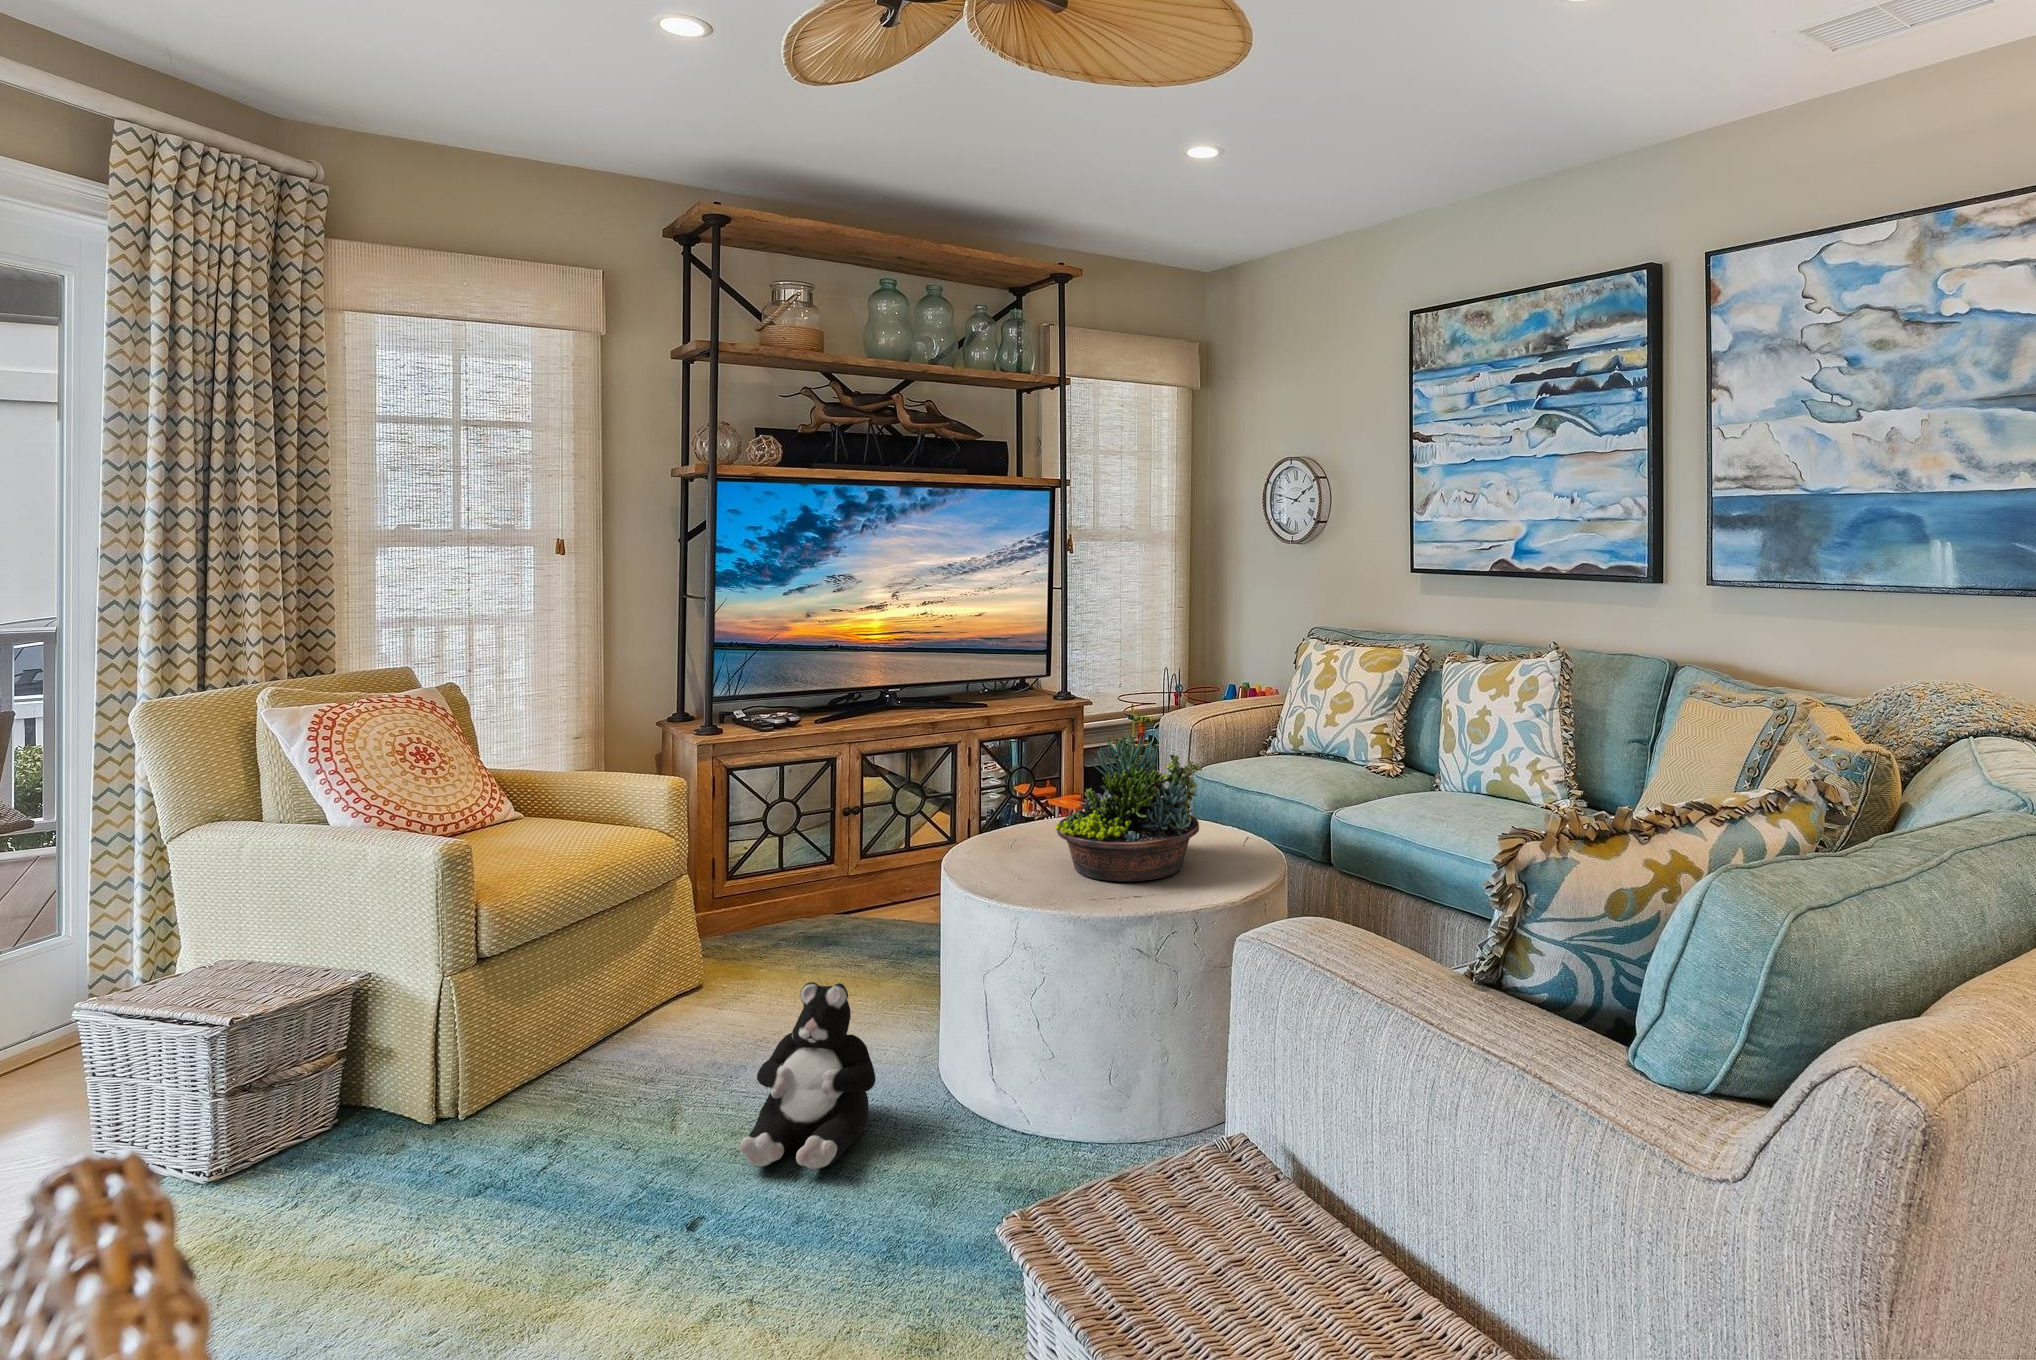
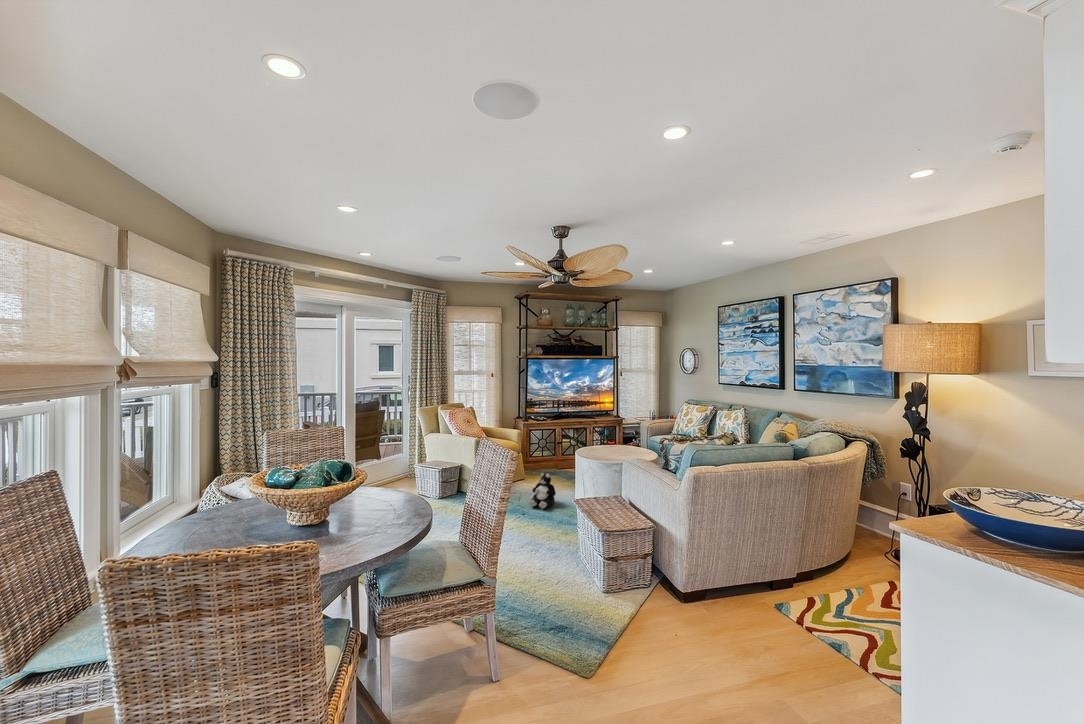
succulent planter: present [1056,732,1202,881] -> none [596,424,632,458]

